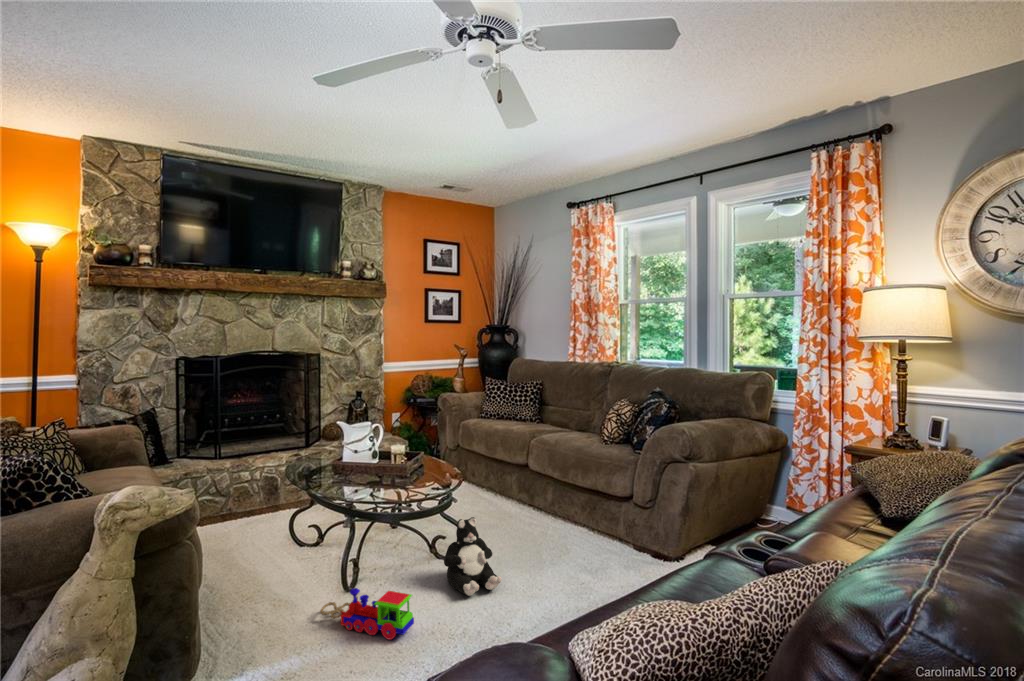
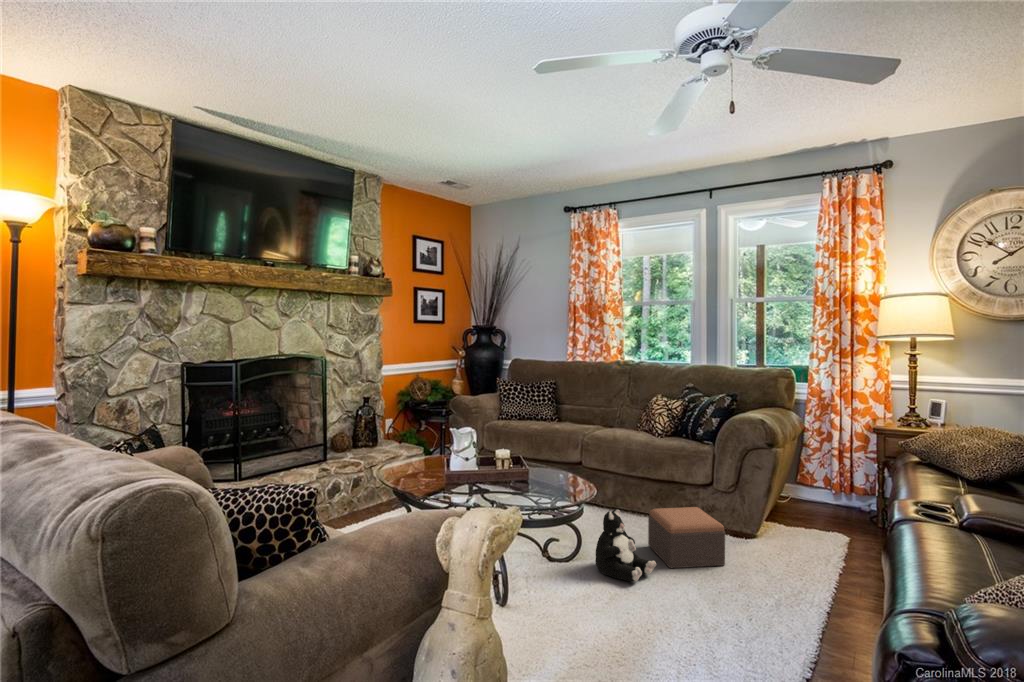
footstool: none [525,521,590,591] -> present [648,507,725,568]
toy train: present [320,588,414,639] -> none [521,582,625,627]

